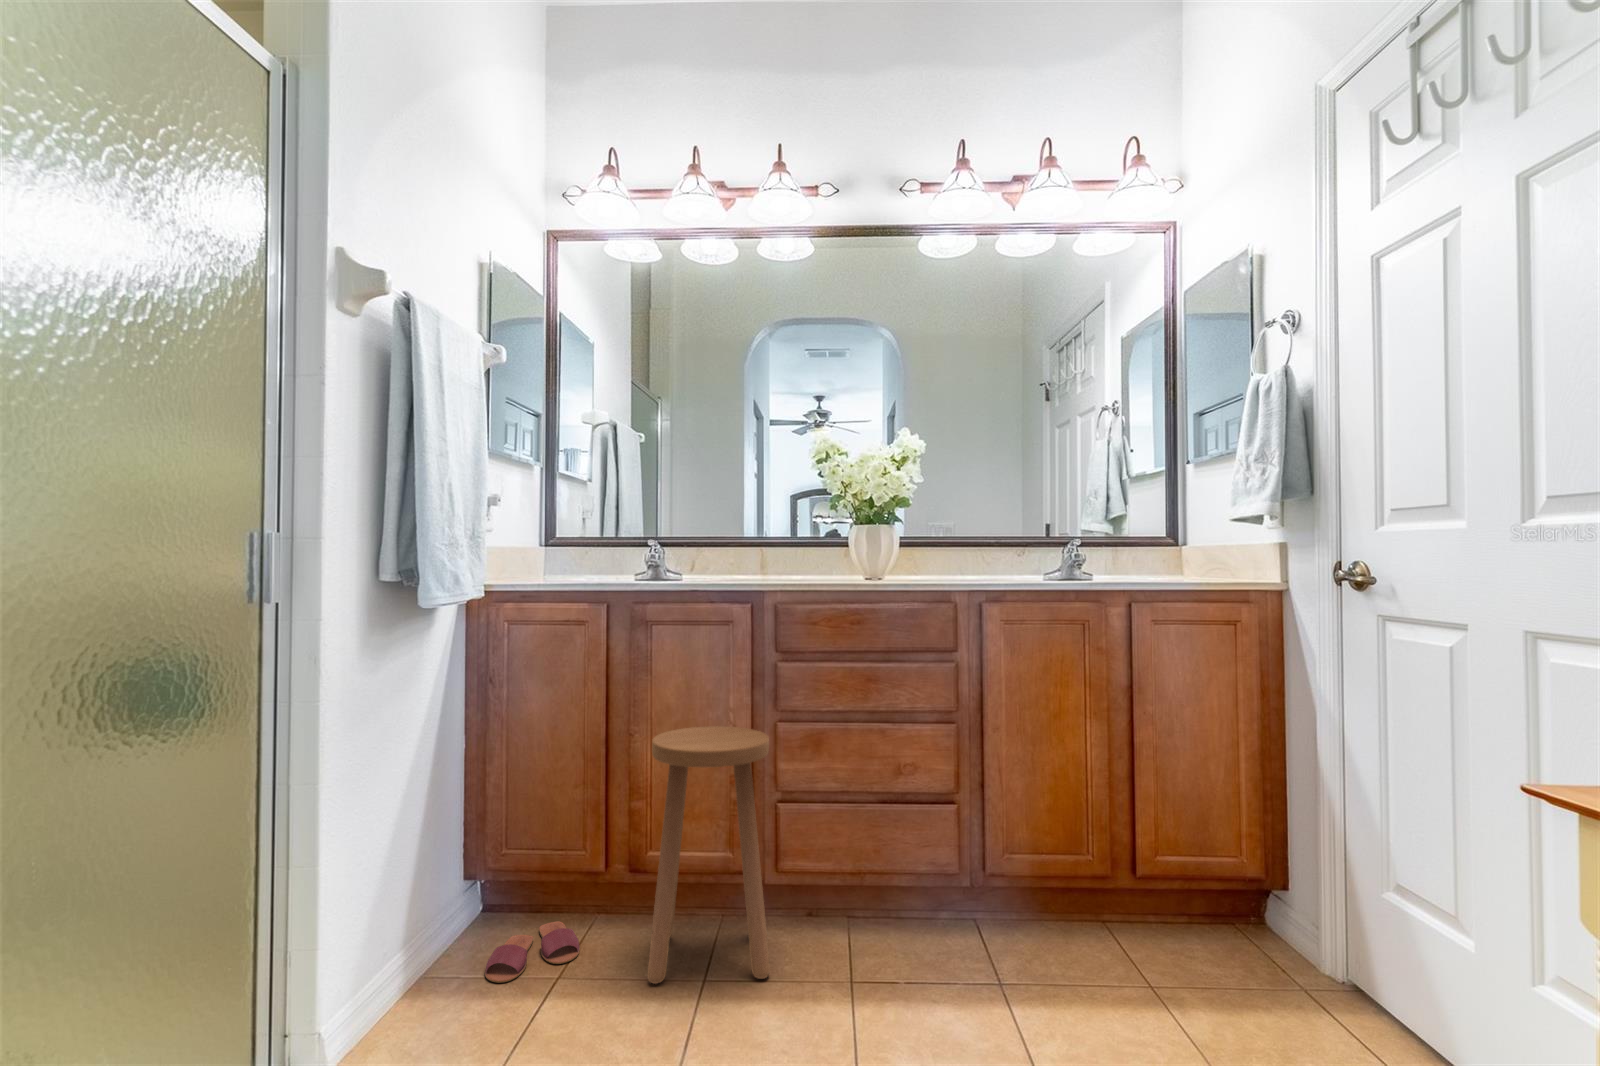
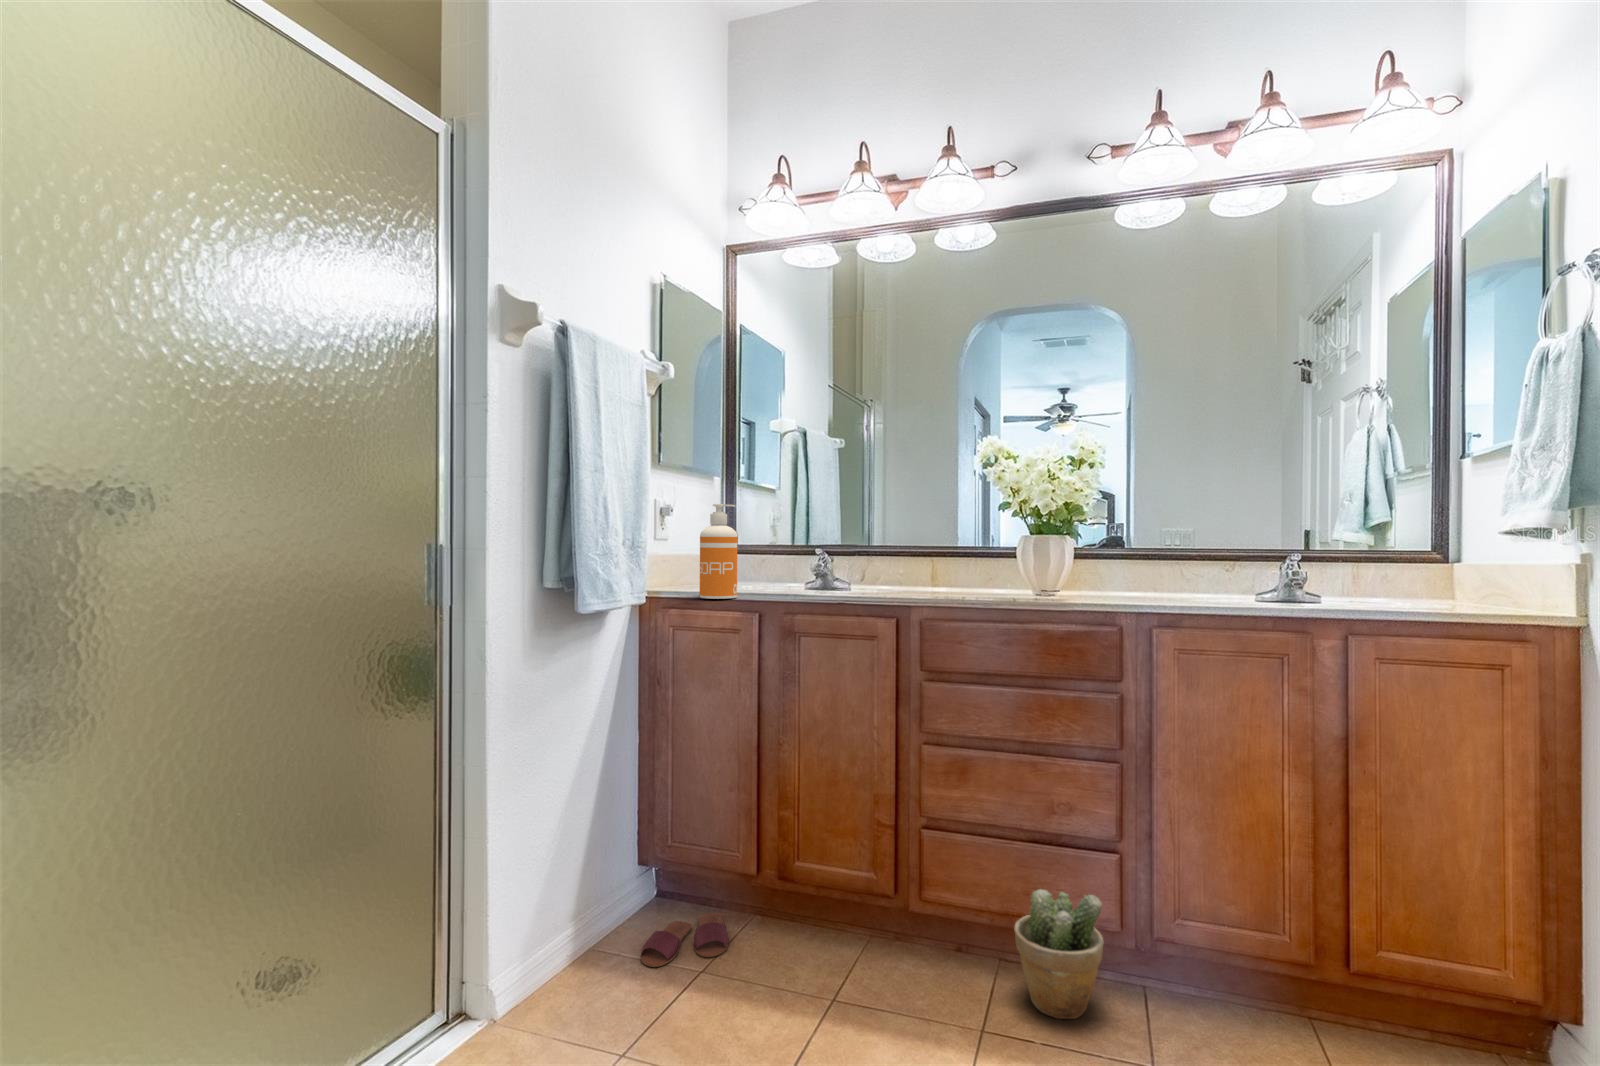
soap dispenser: none [539,489,581,588] -> present [700,504,737,599]
stool: present [647,726,770,984] -> none [778,743,909,1010]
potted plant: none [870,842,948,959] -> present [1015,889,1104,1019]

